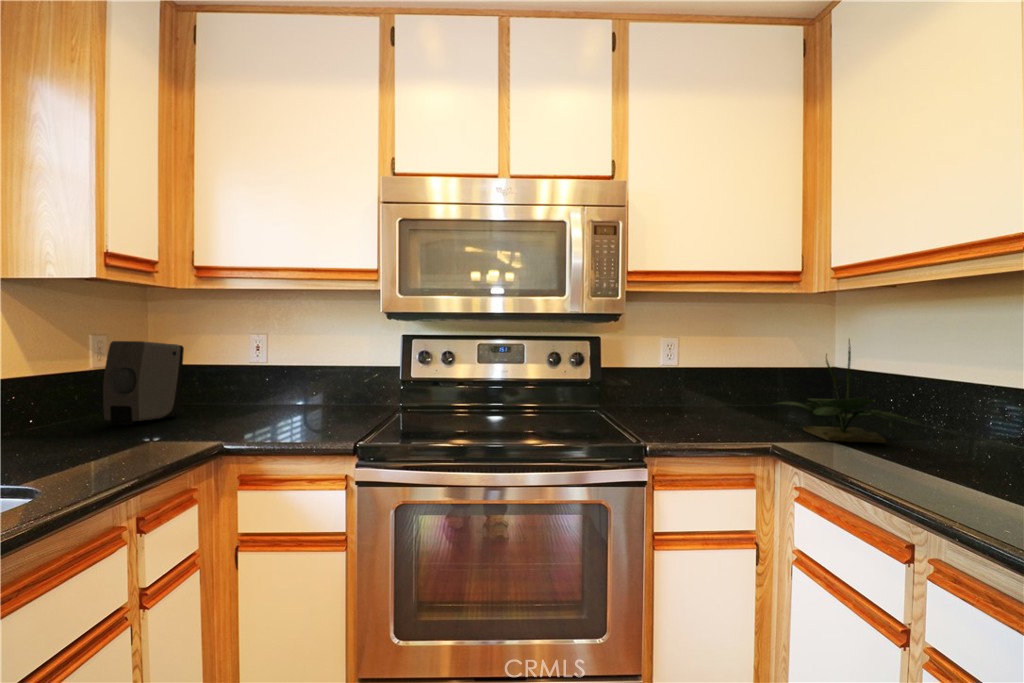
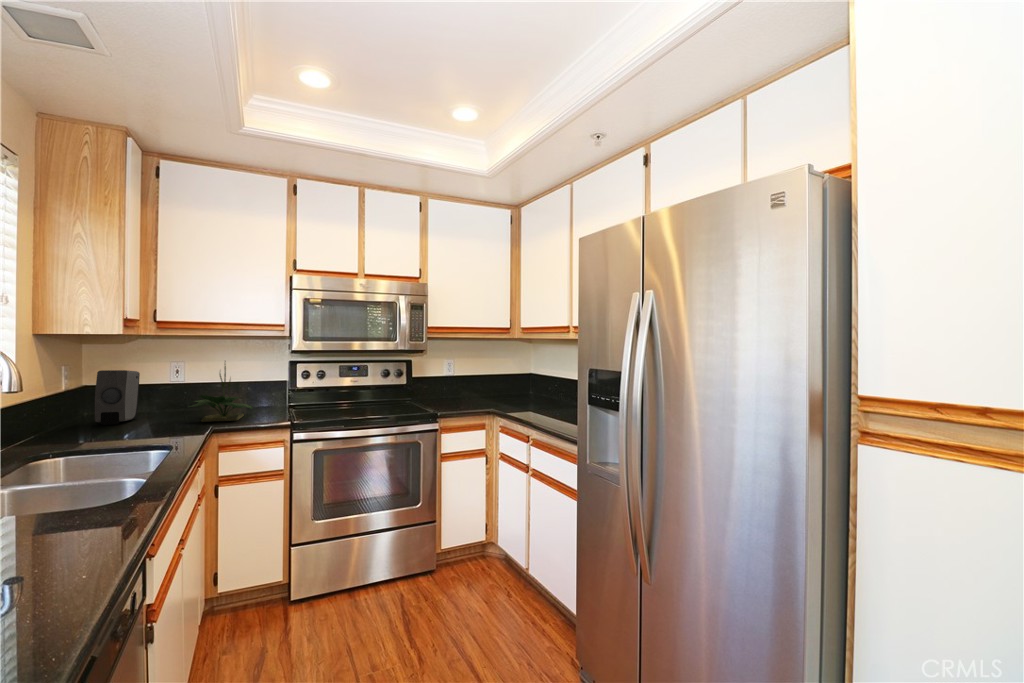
potted plant: present [774,340,920,443] -> present [190,366,253,422]

